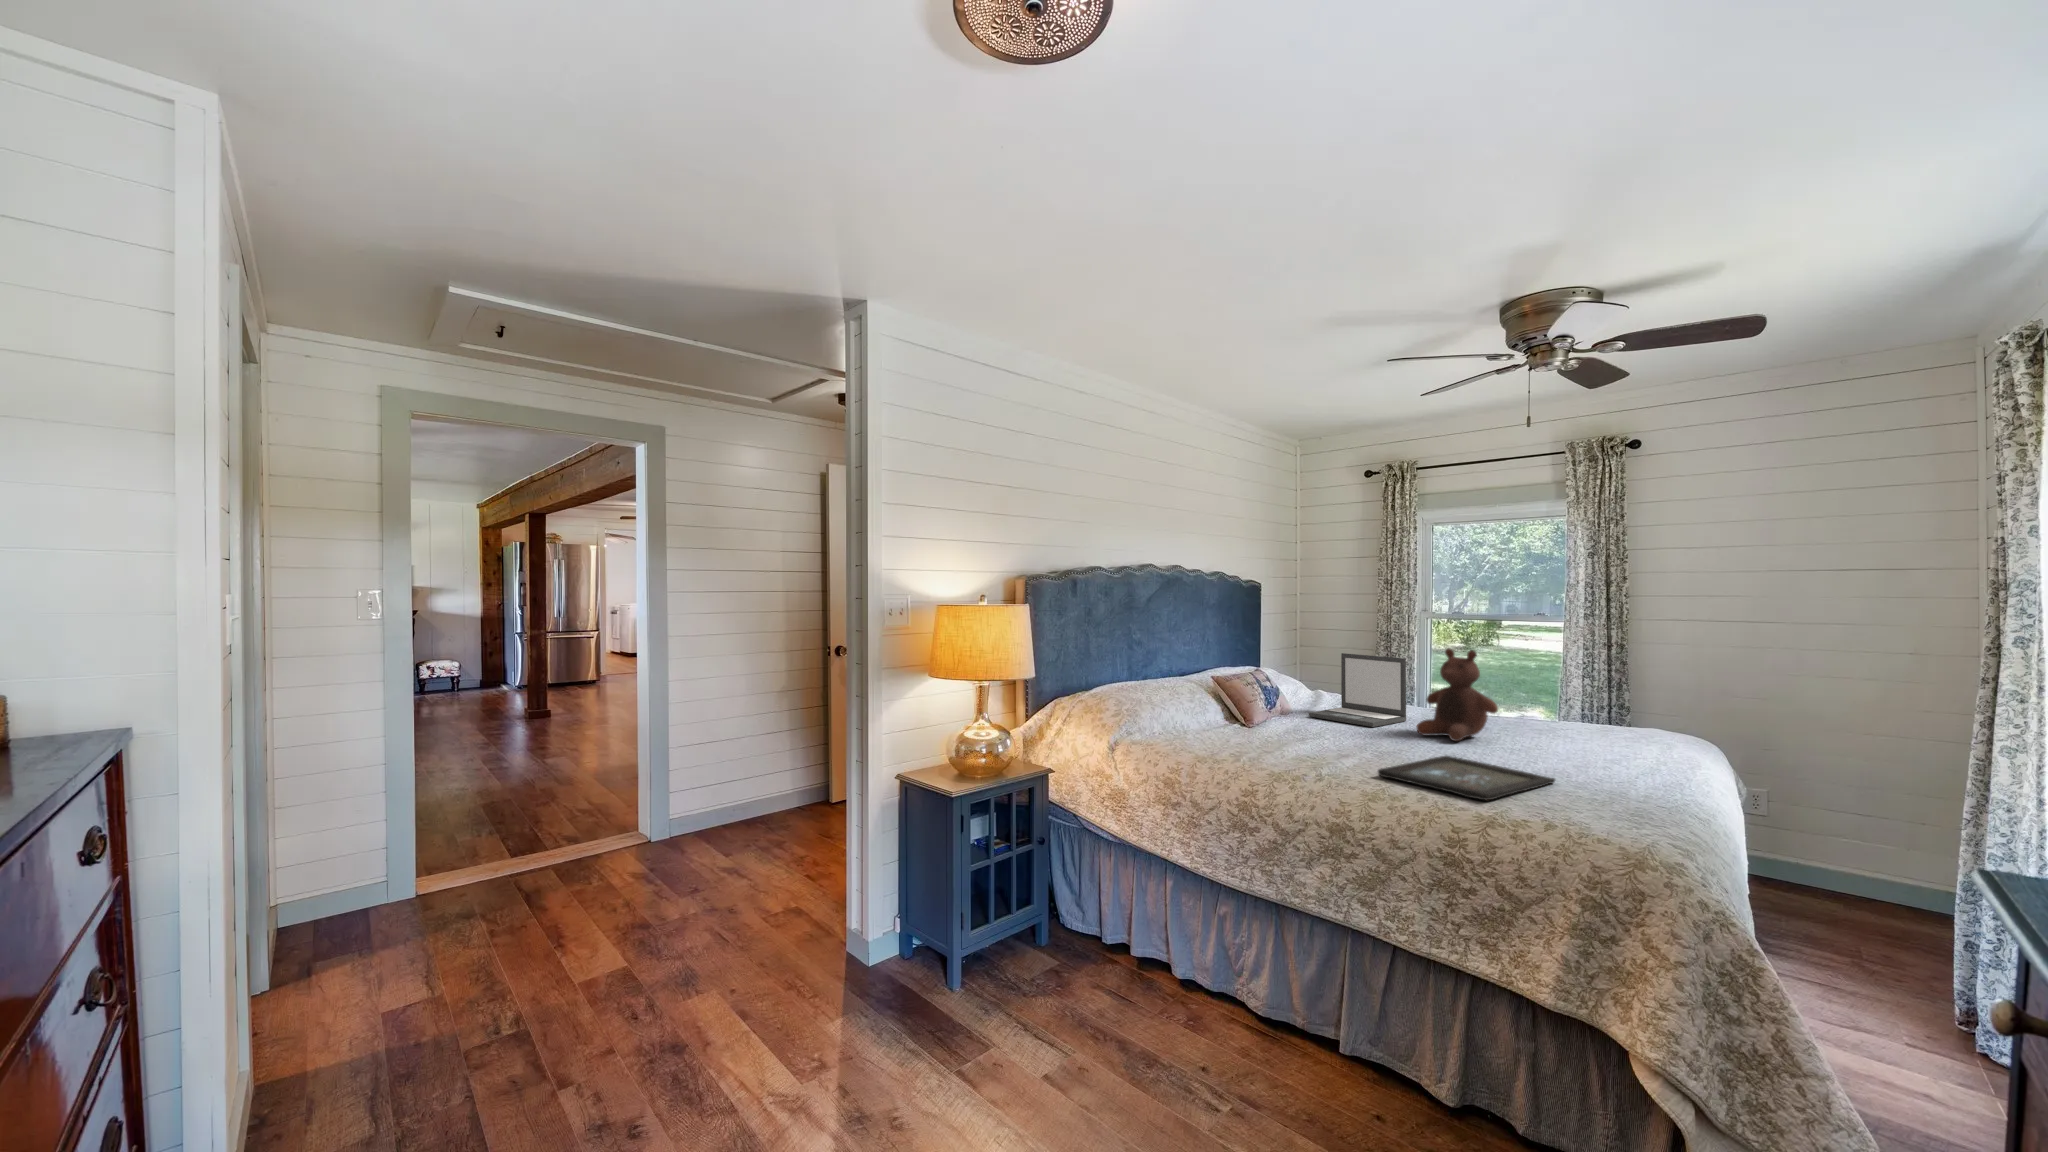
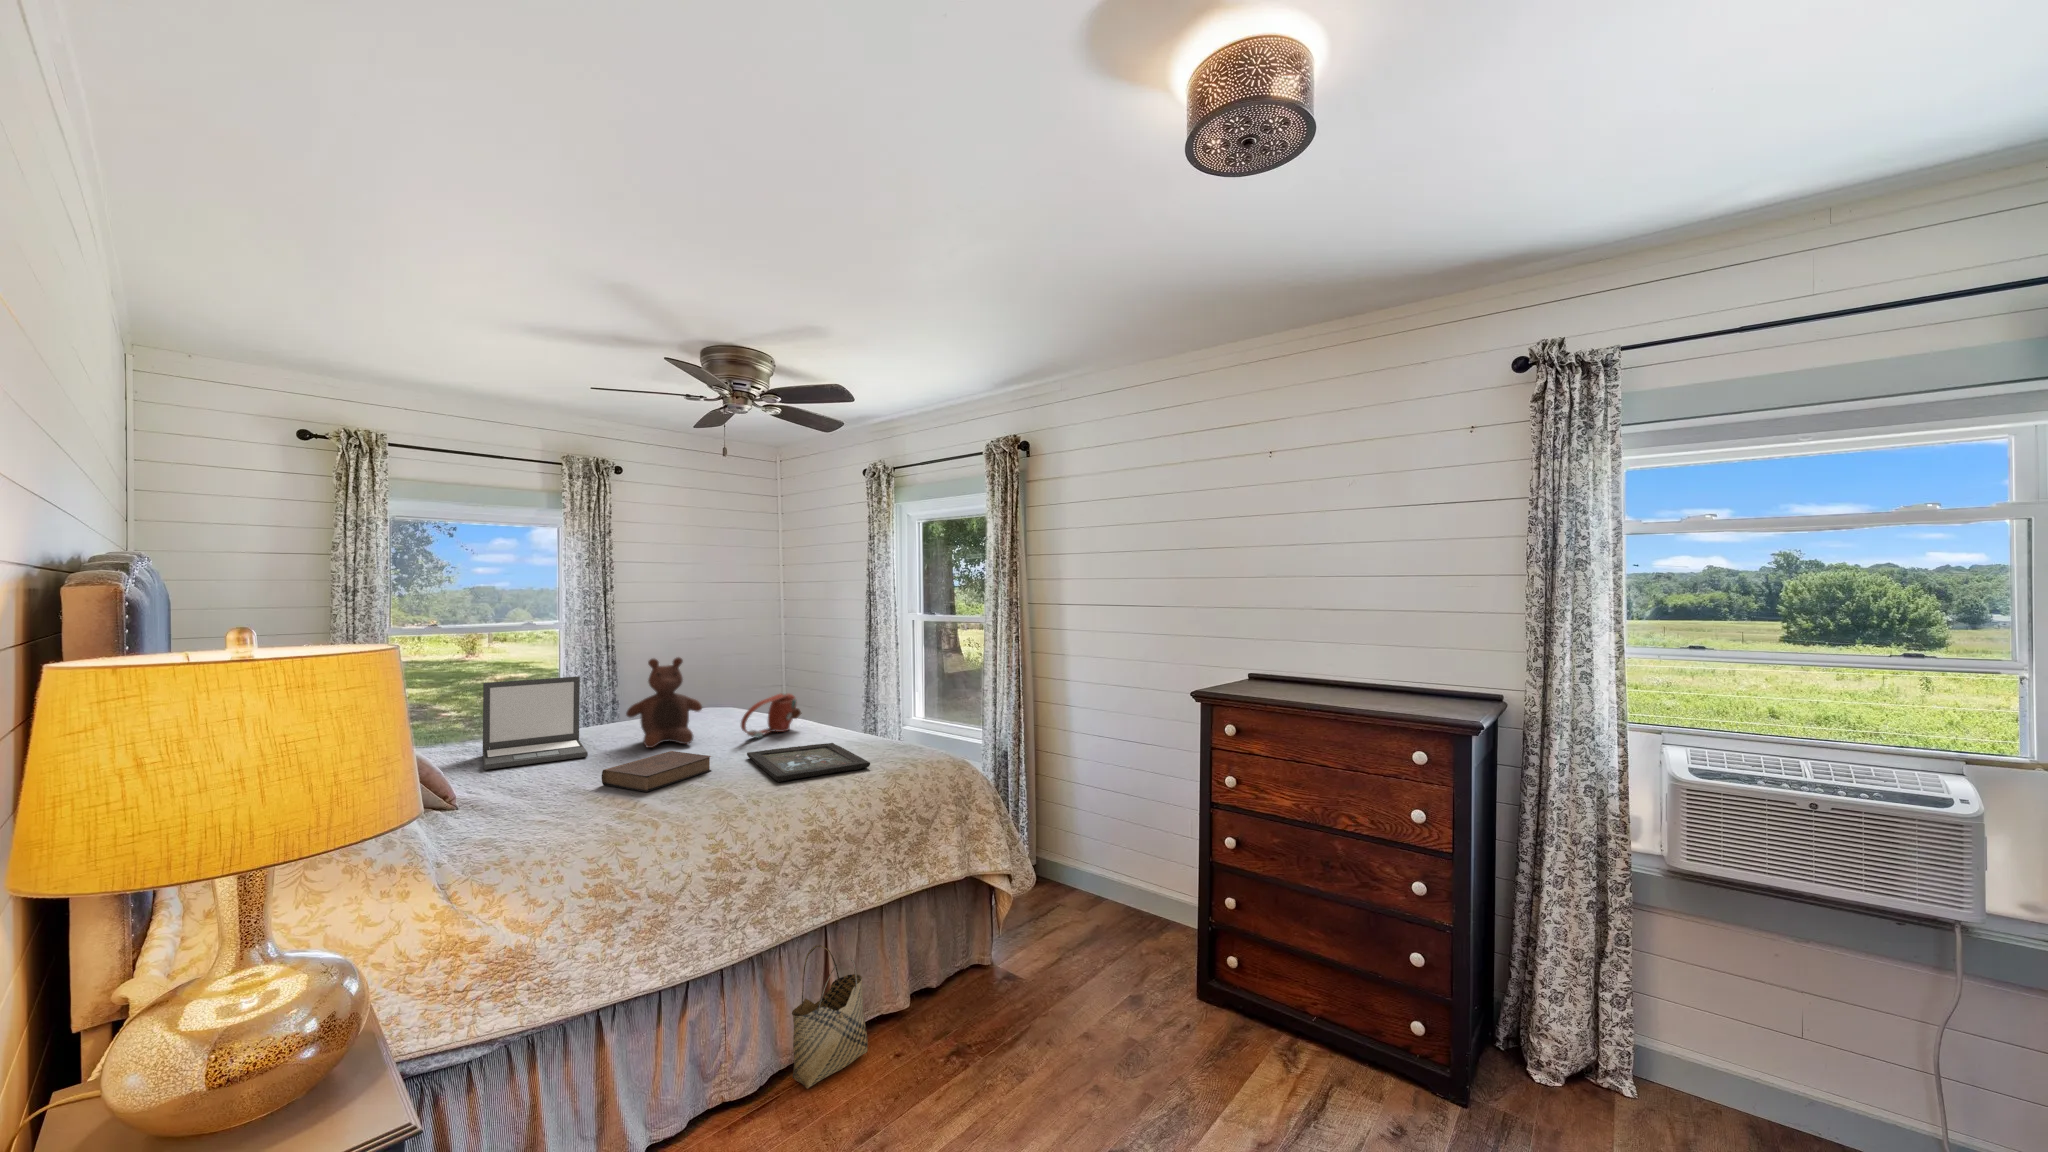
handbag: none [1493,712,1613,763] -> present [741,693,802,738]
book: none [1305,727,1388,757] -> present [602,751,711,792]
woven basket: none [1274,941,1366,1089] -> present [792,945,868,1089]

